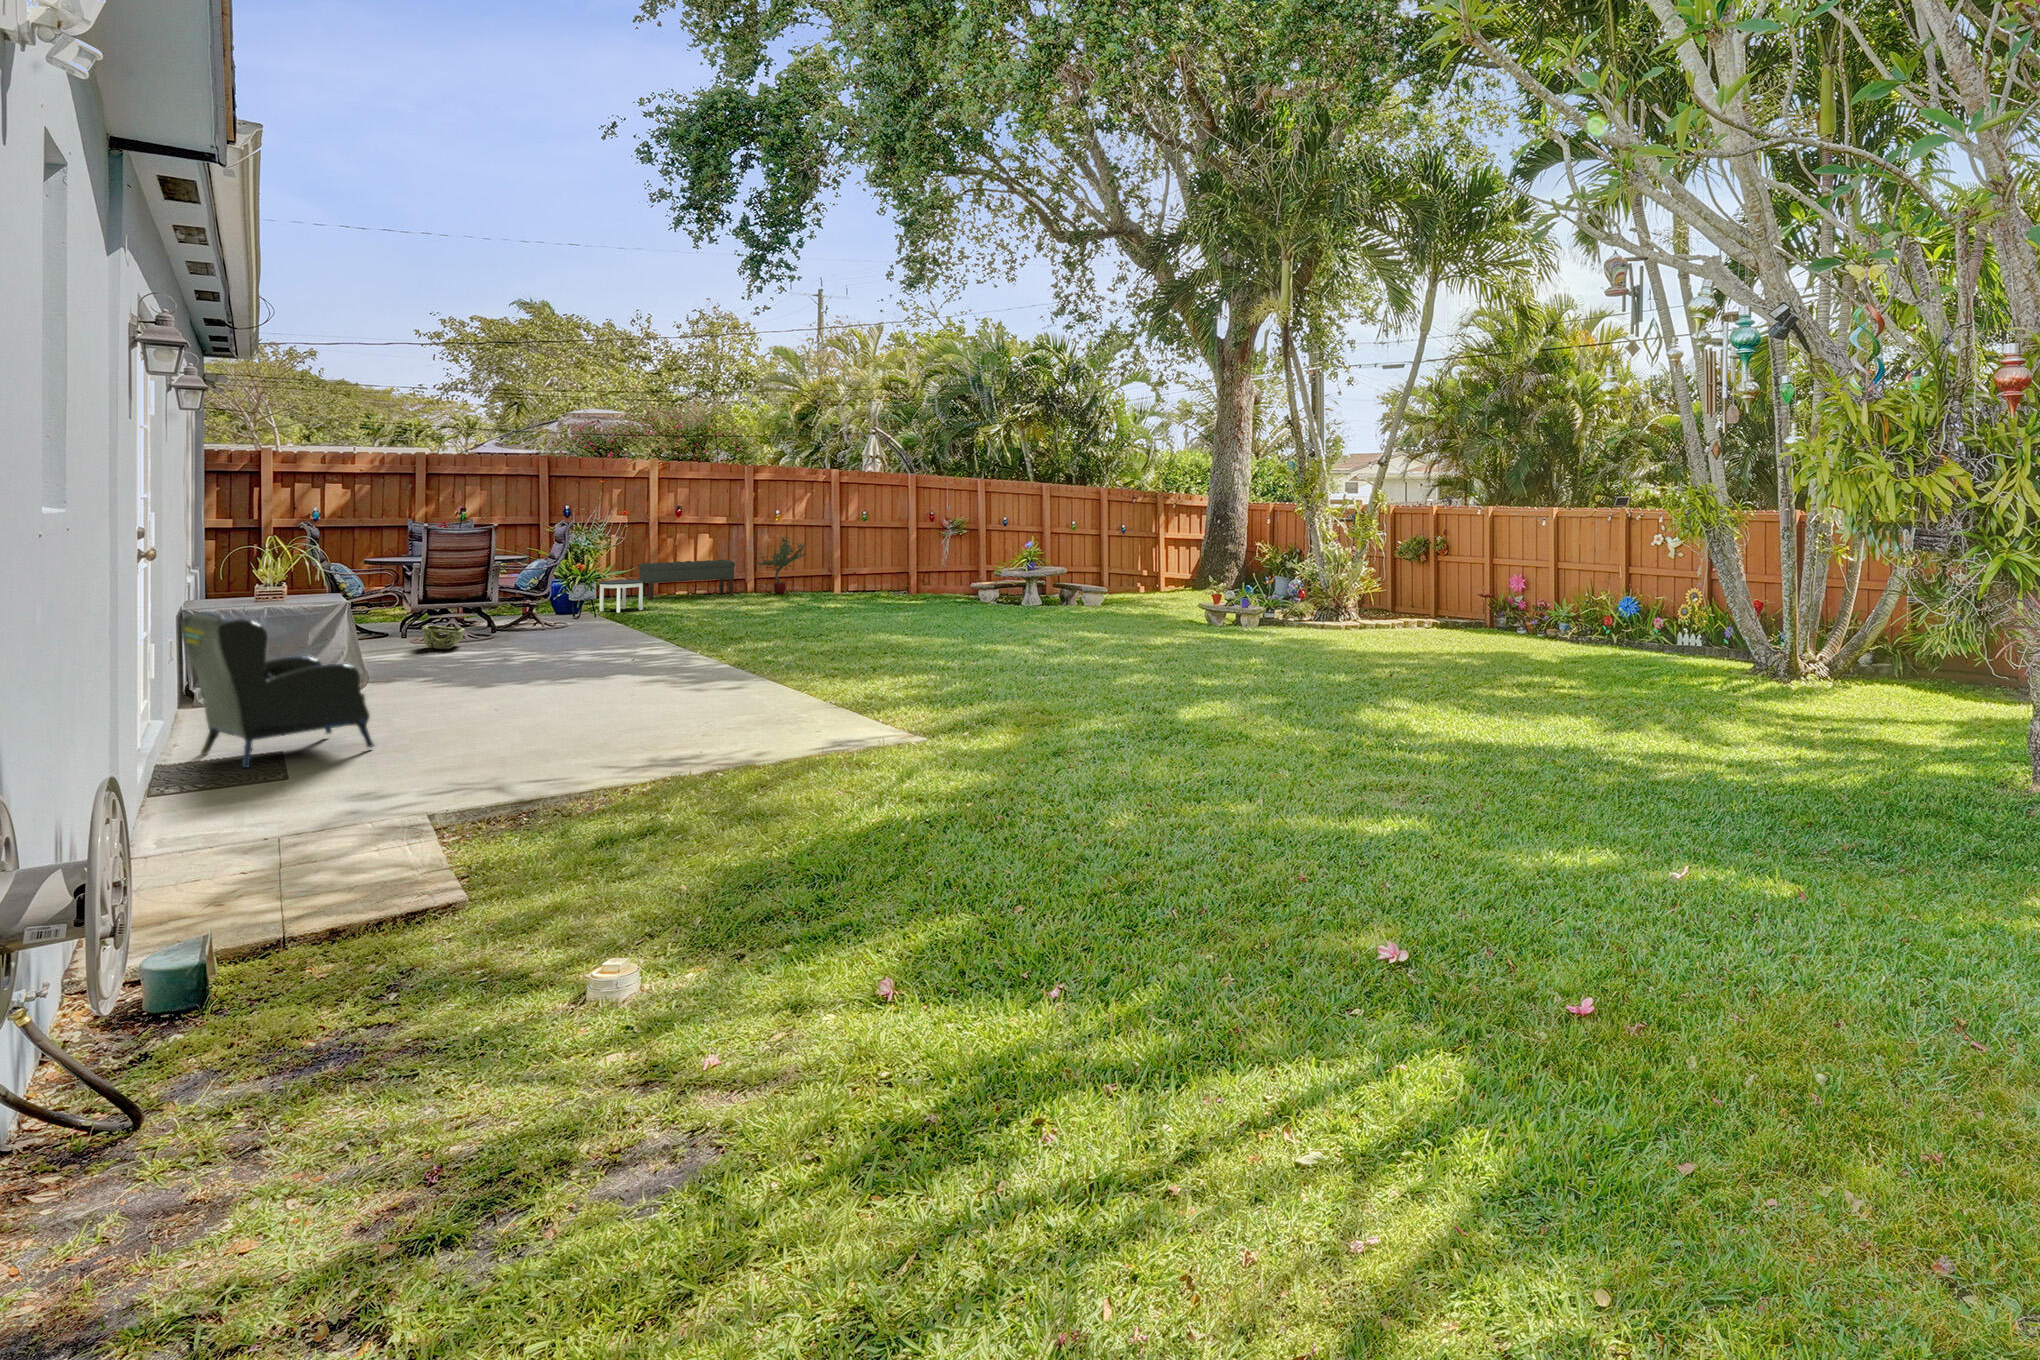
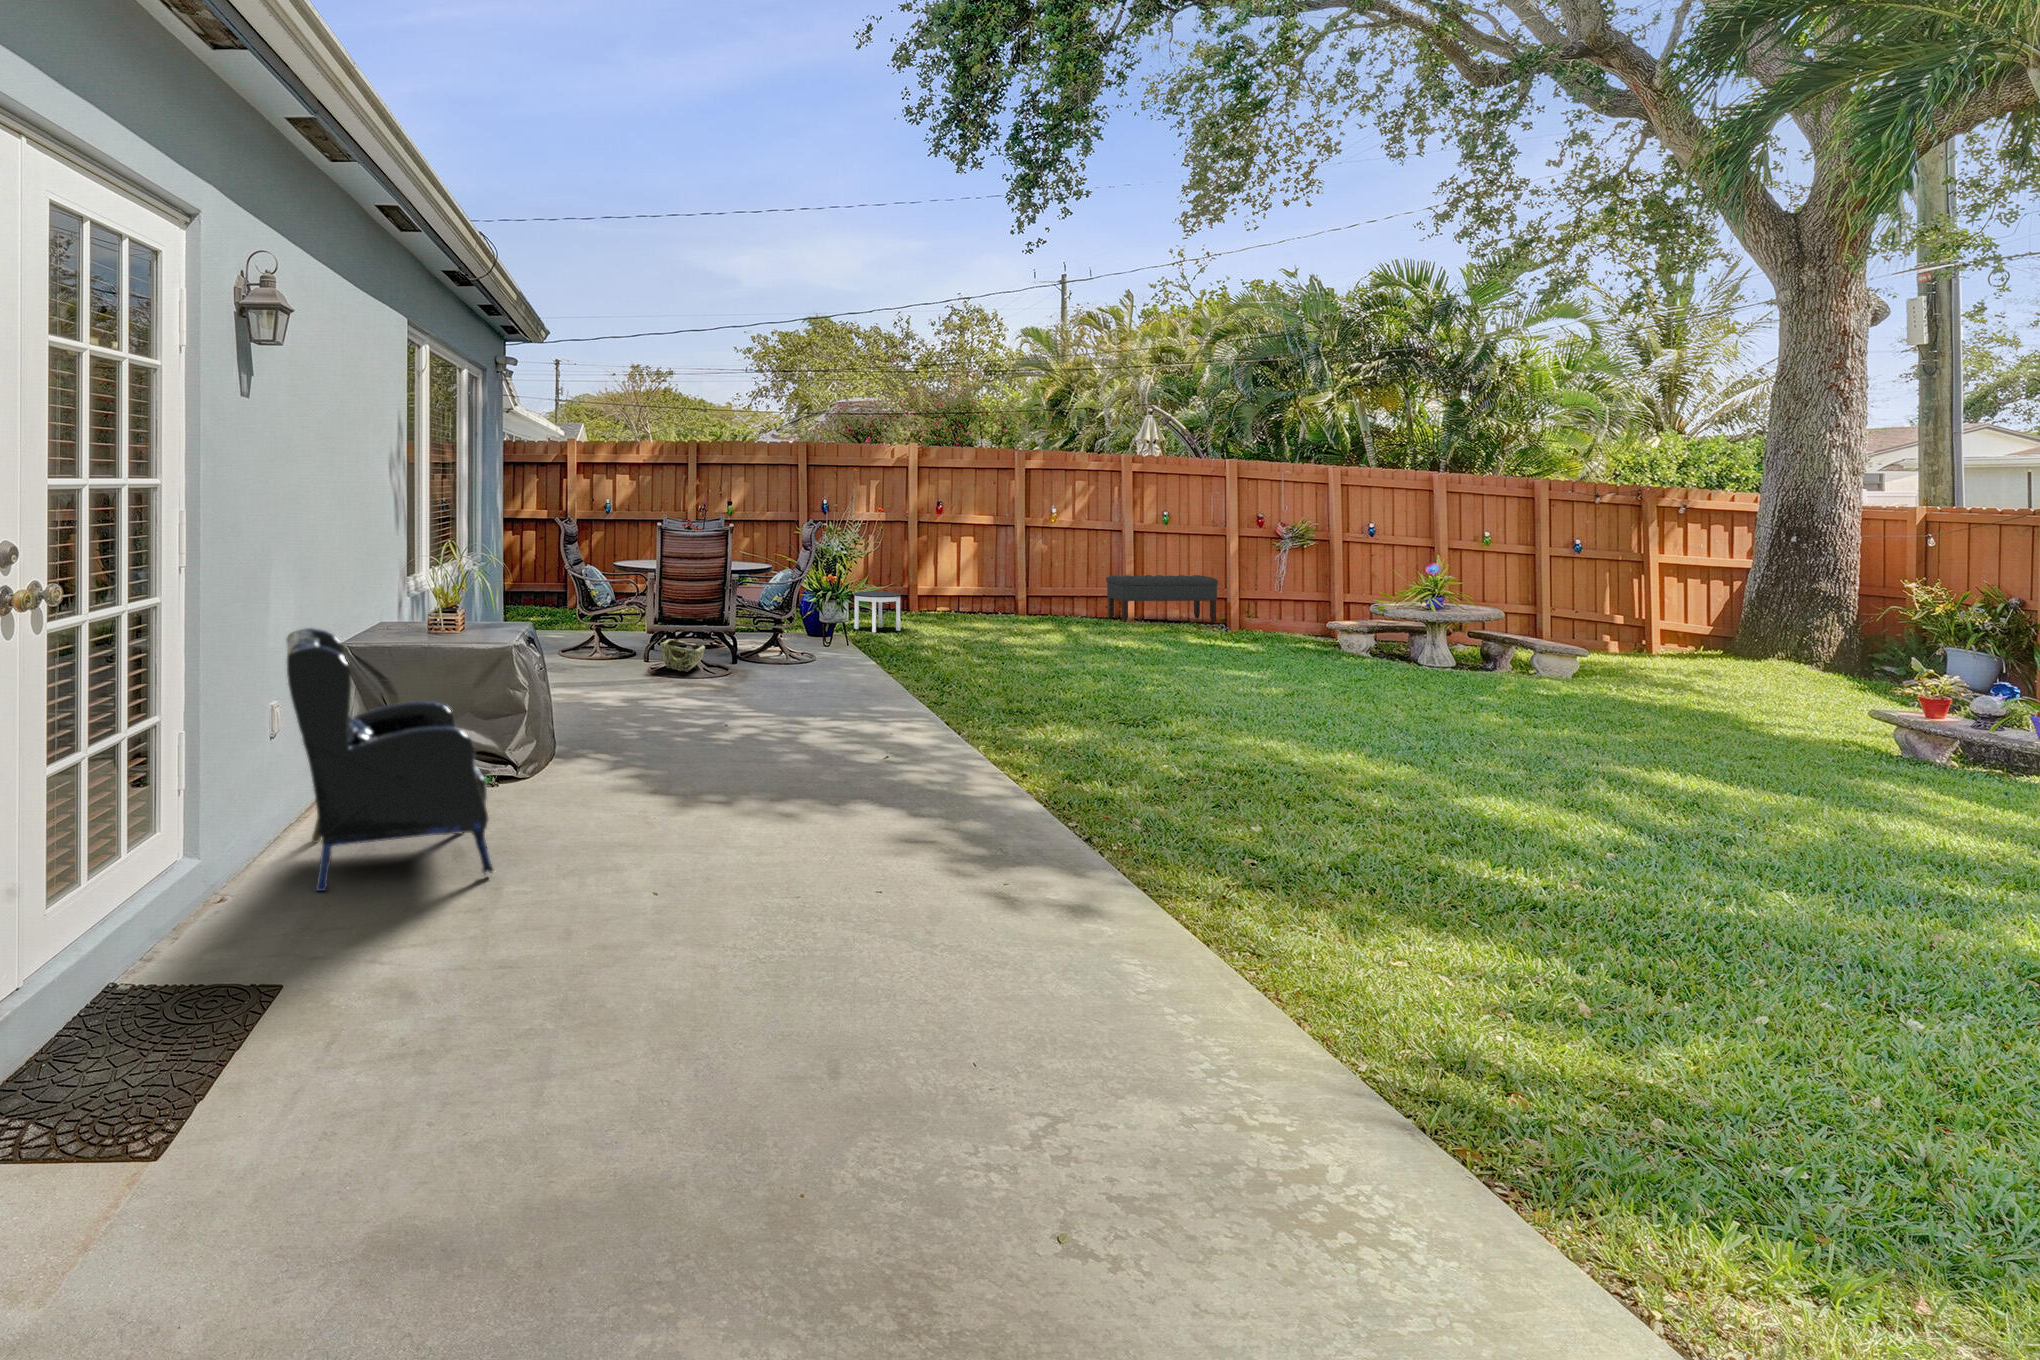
potted tree: present [755,537,805,594] -> none [1025,543,1088,619]
bench: present [638,560,735,600] -> present [1106,575,1218,622]

